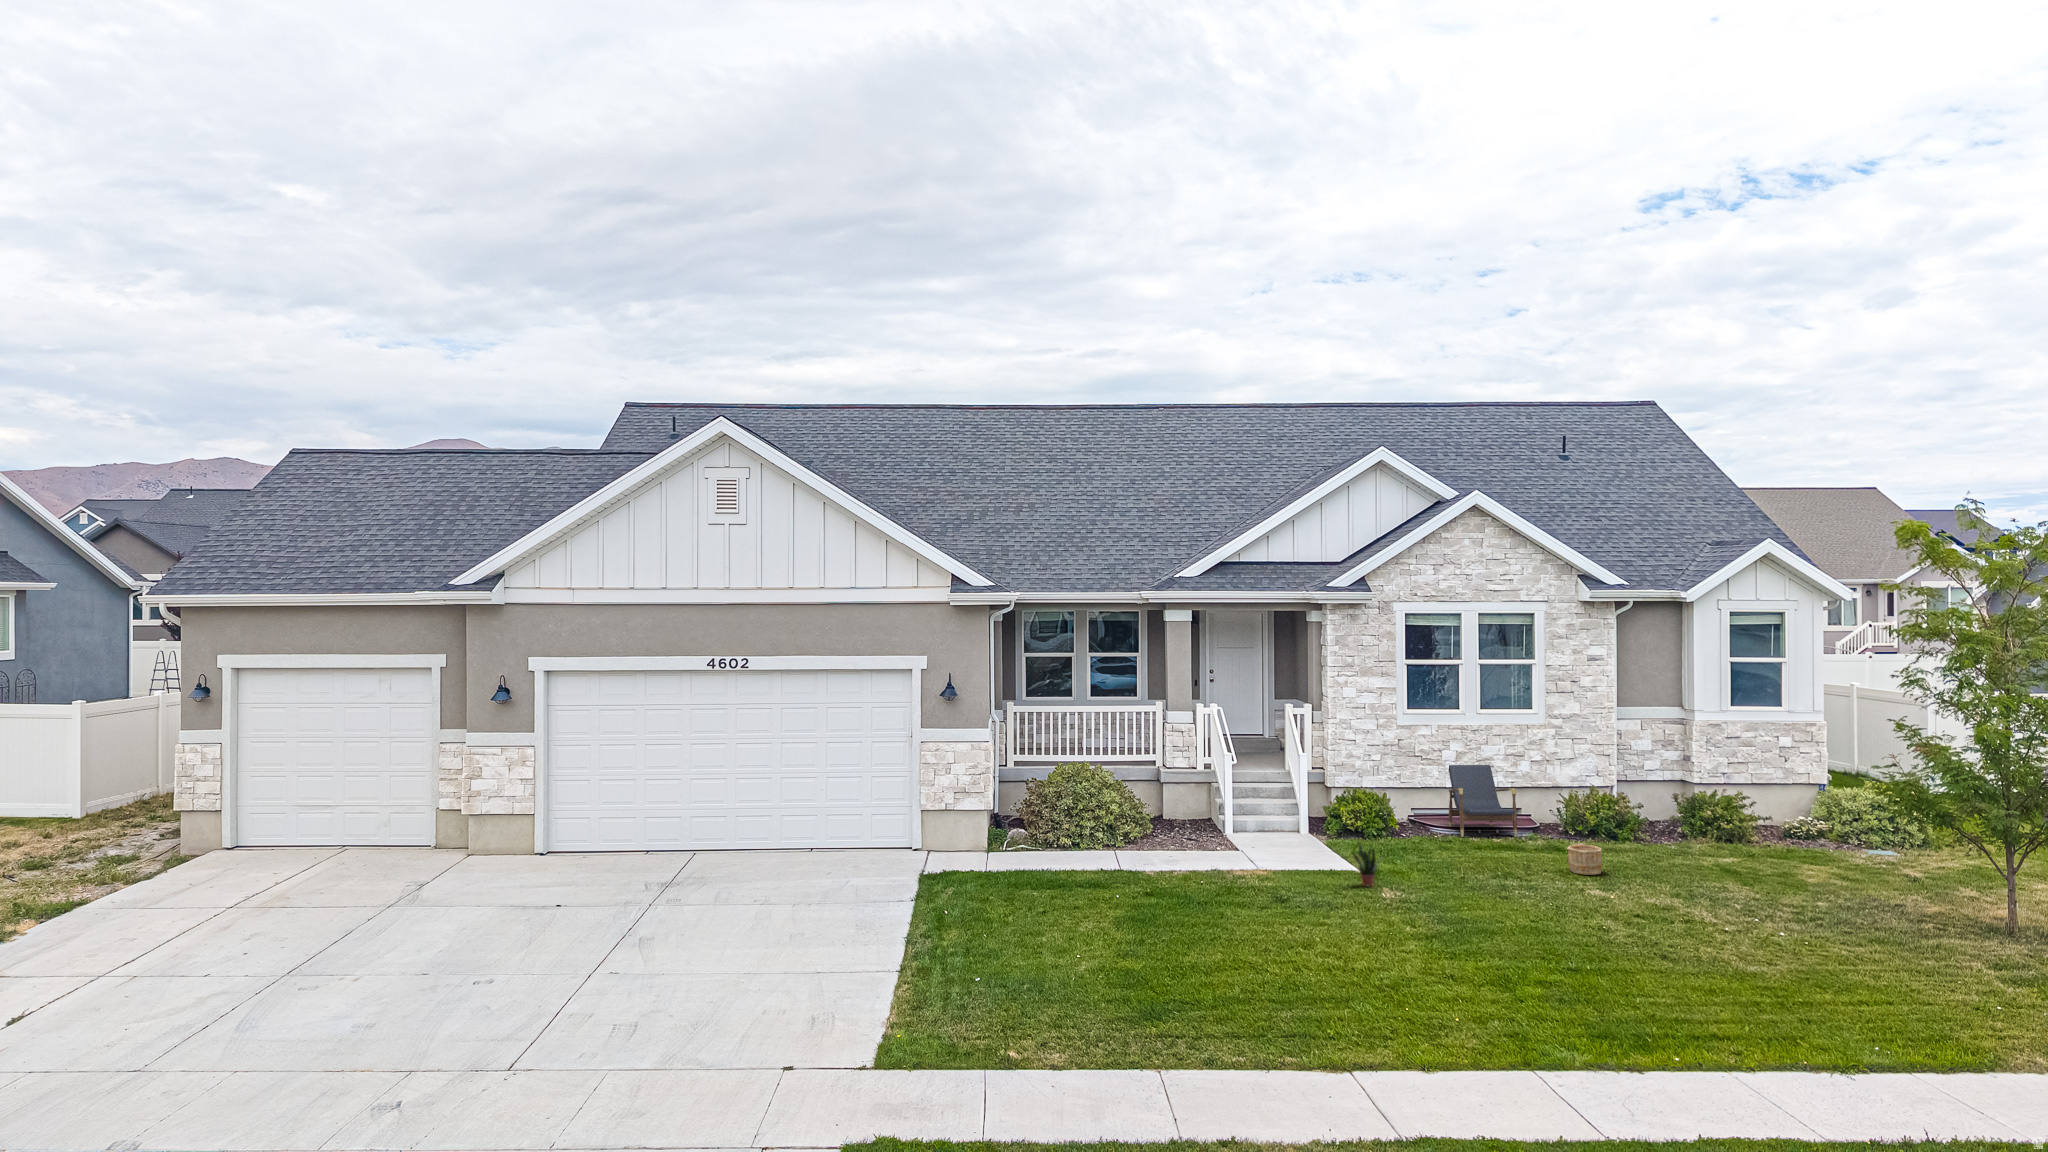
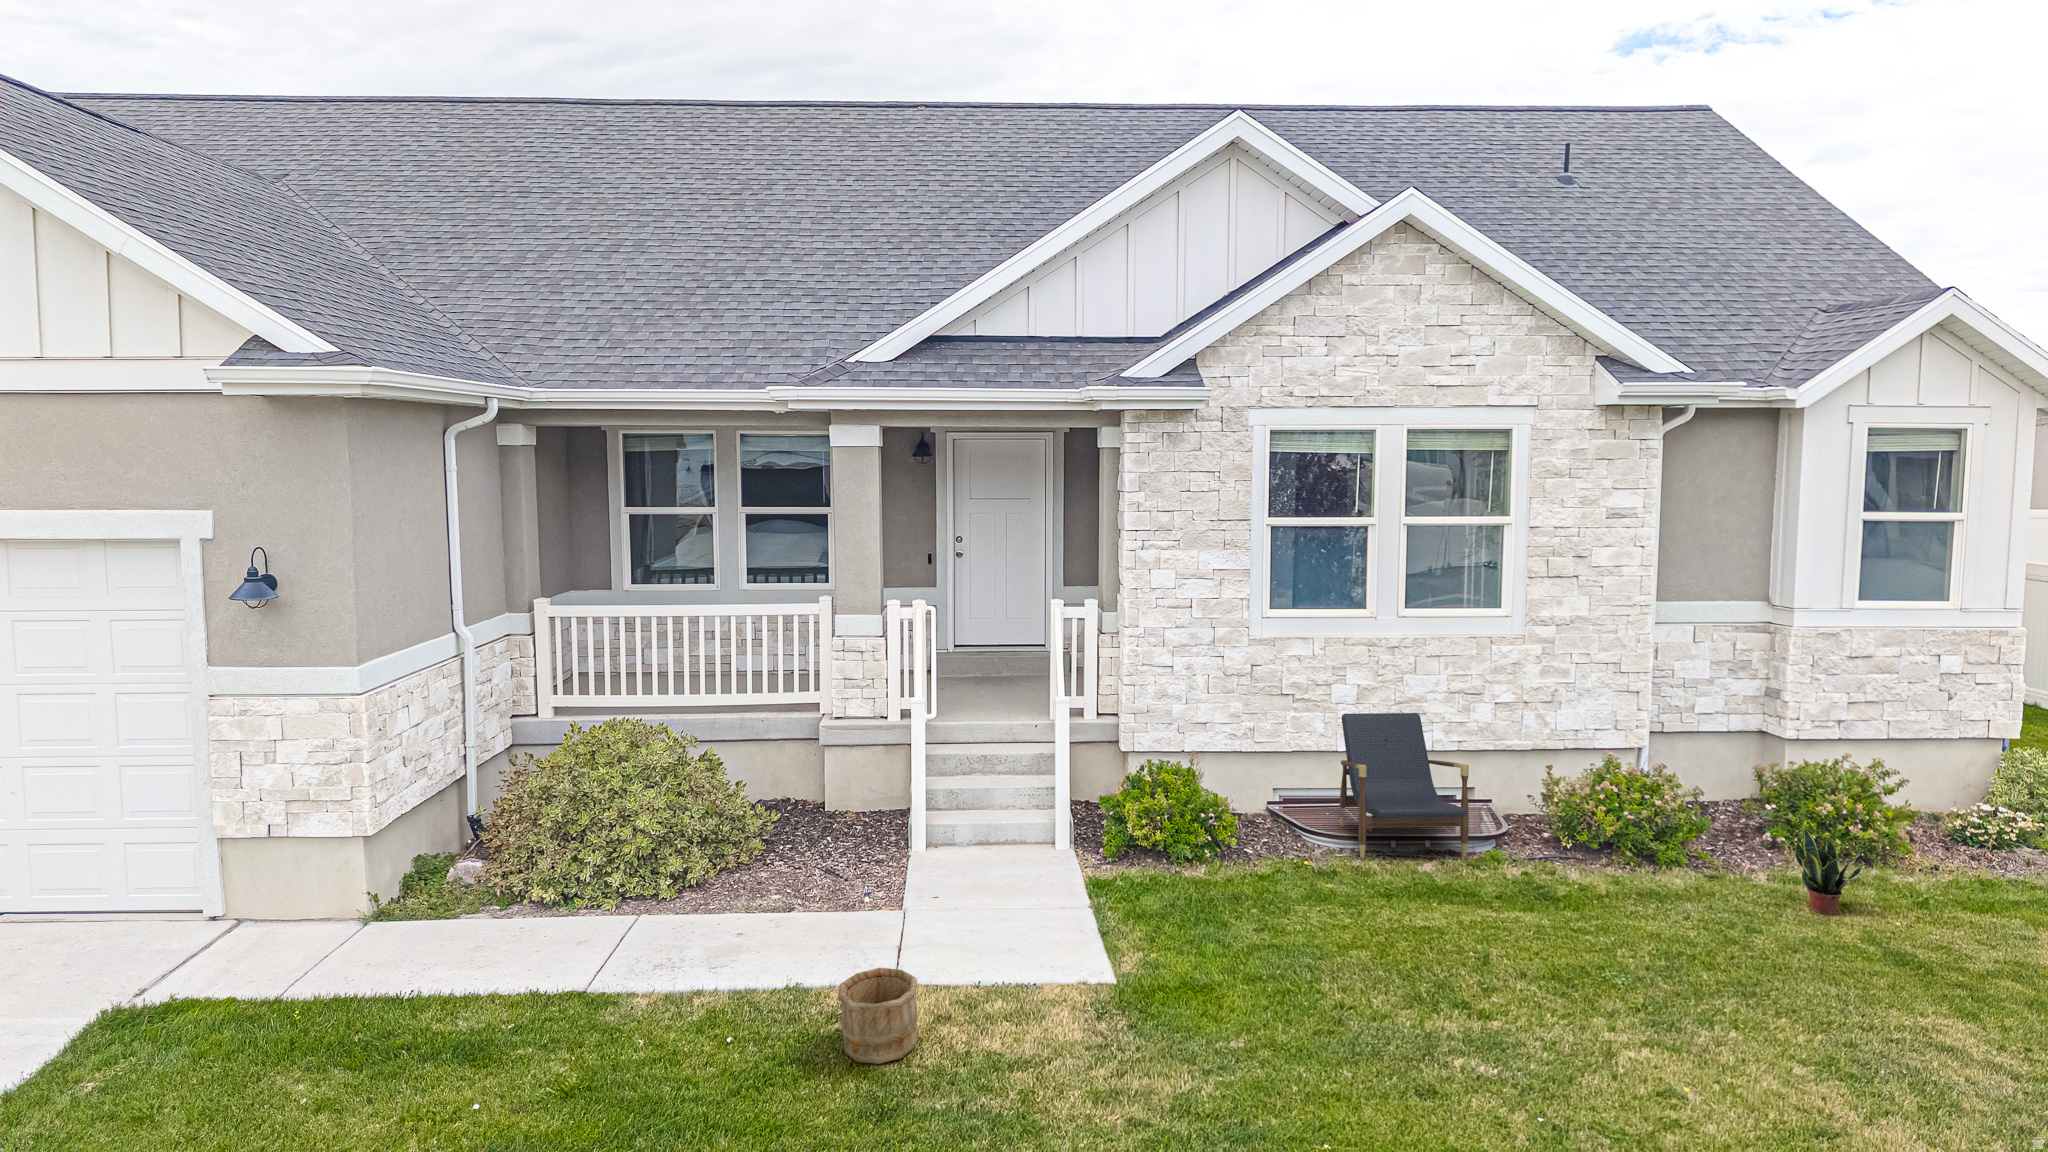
potted plant: present [1353,843,1380,886] -> present [1795,829,1861,915]
wooden bucket: present [1567,844,1602,875] -> present [838,968,917,1064]

